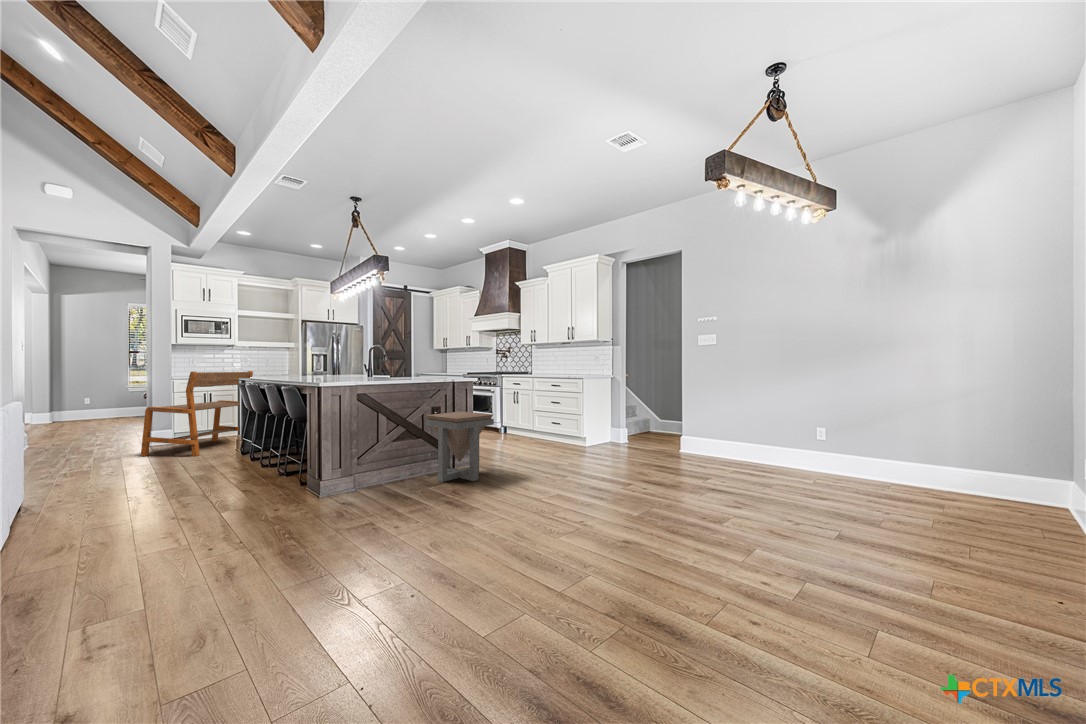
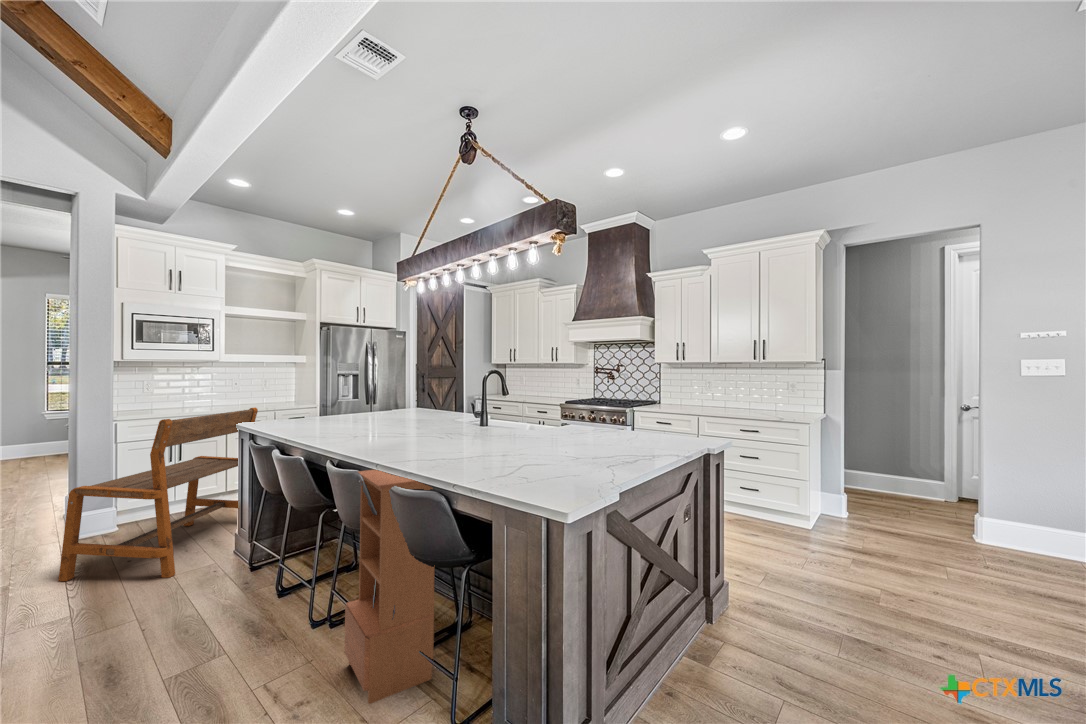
bookcase: none [262,386,300,483] -> present [345,470,434,704]
side table: present [425,411,494,482] -> none [692,507,816,681]

